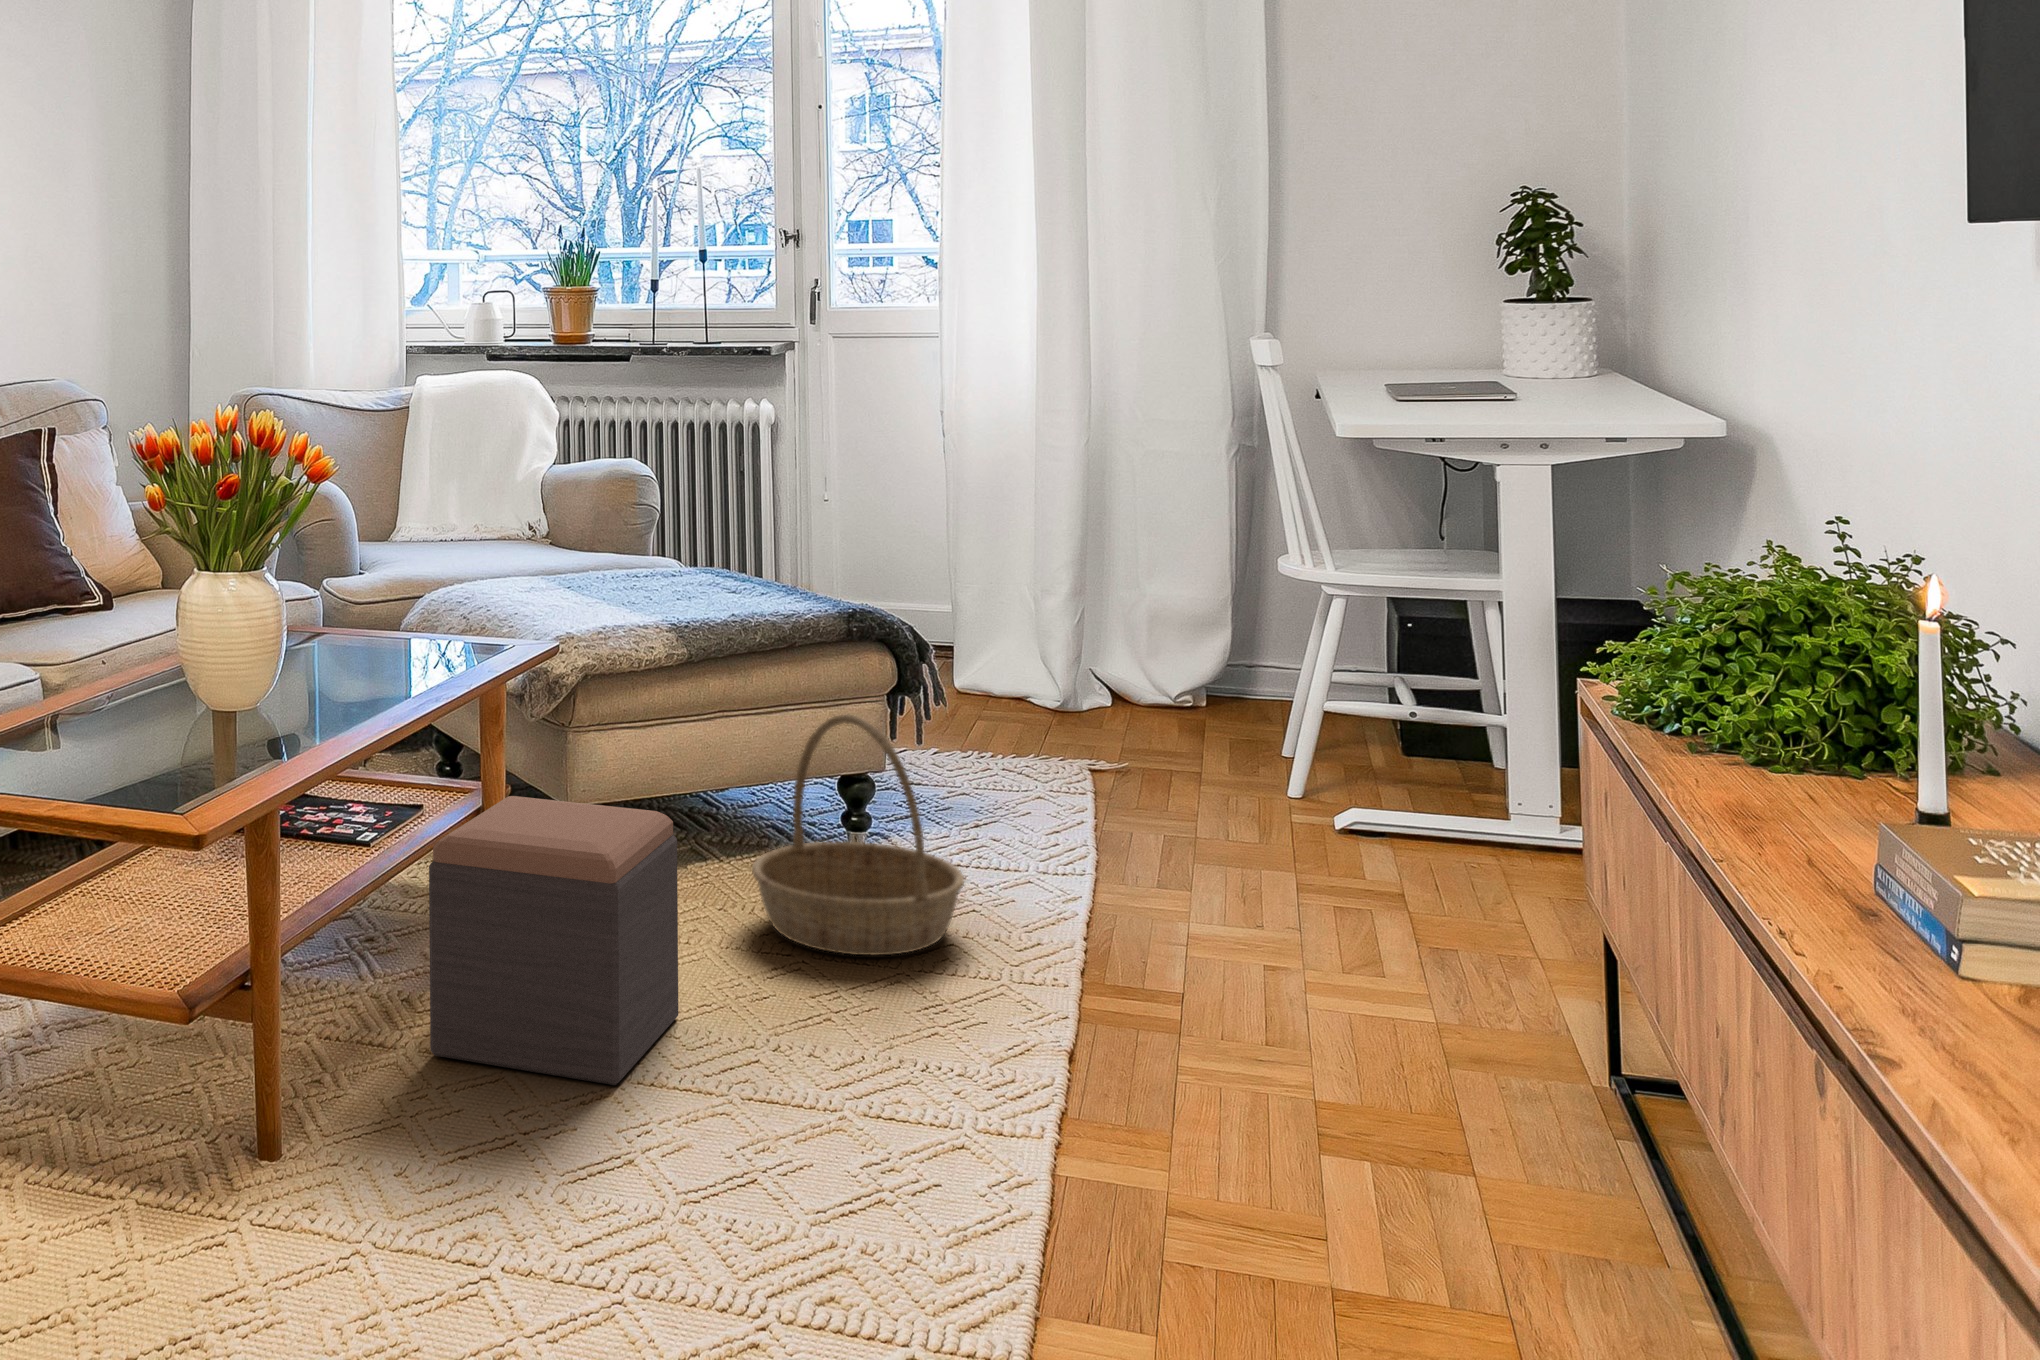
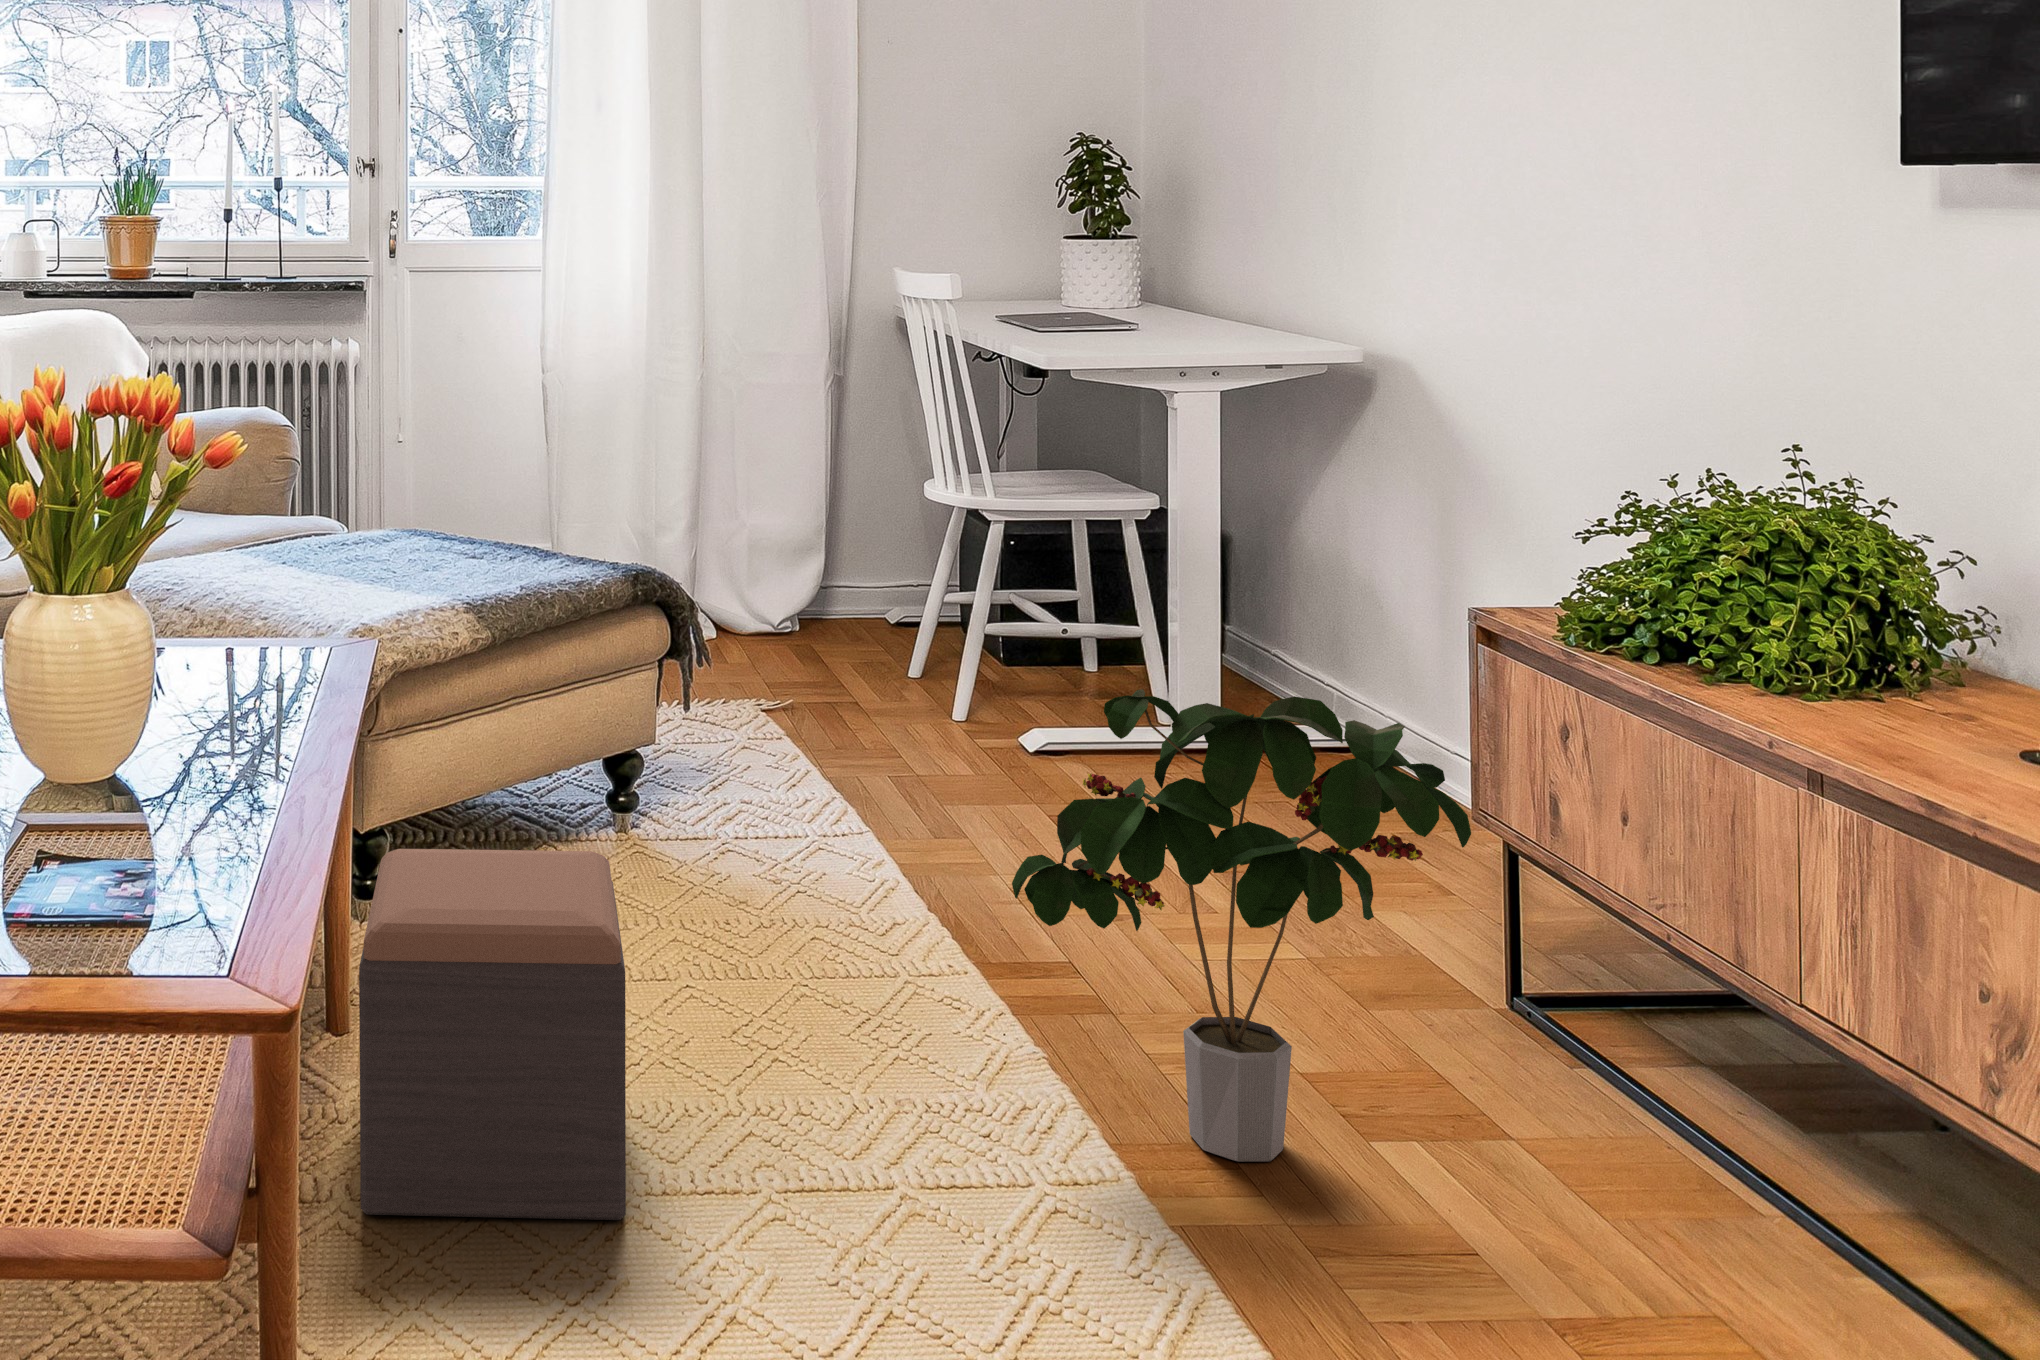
potted plant: none [1003,712,1372,1129] -> present [1012,689,1471,1162]
basket: present [752,715,964,955] -> none [587,698,828,978]

